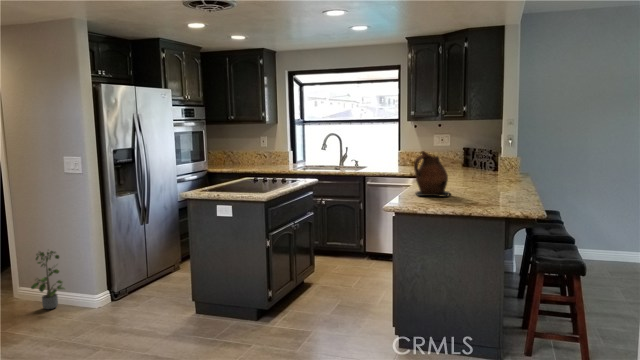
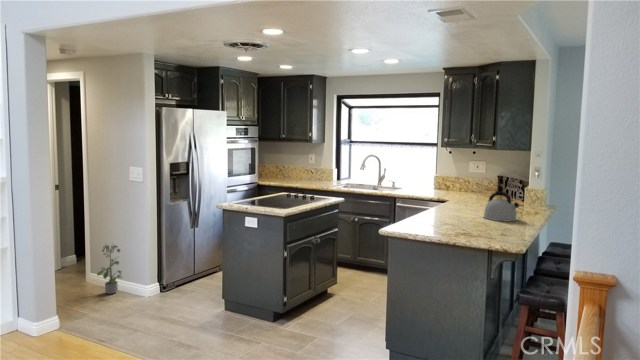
ceramic pitcher: present [414,151,450,197] -> none [417,181,453,226]
kettle: none [475,159,513,190] -> present [484,192,519,221]

